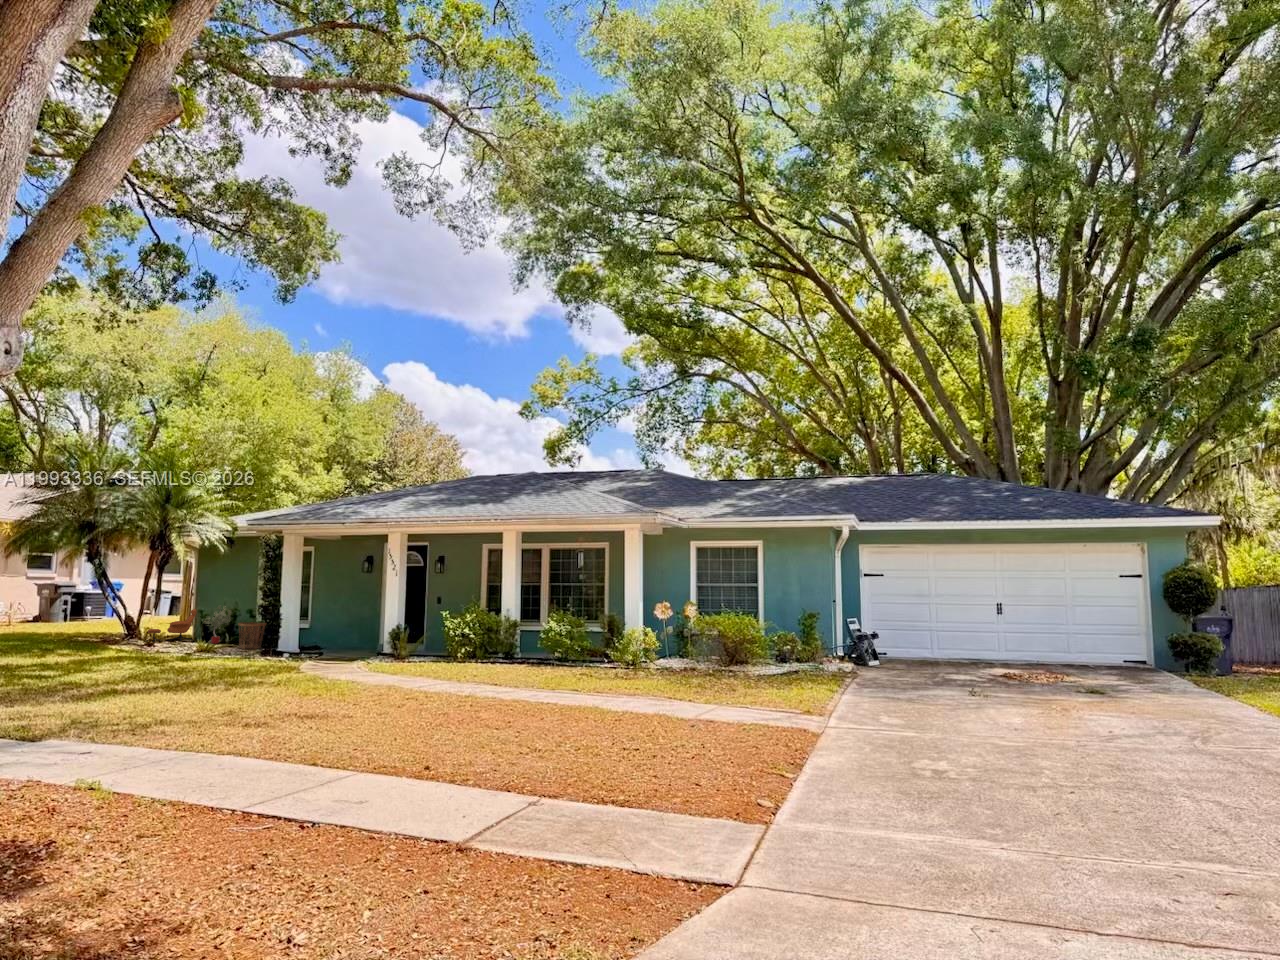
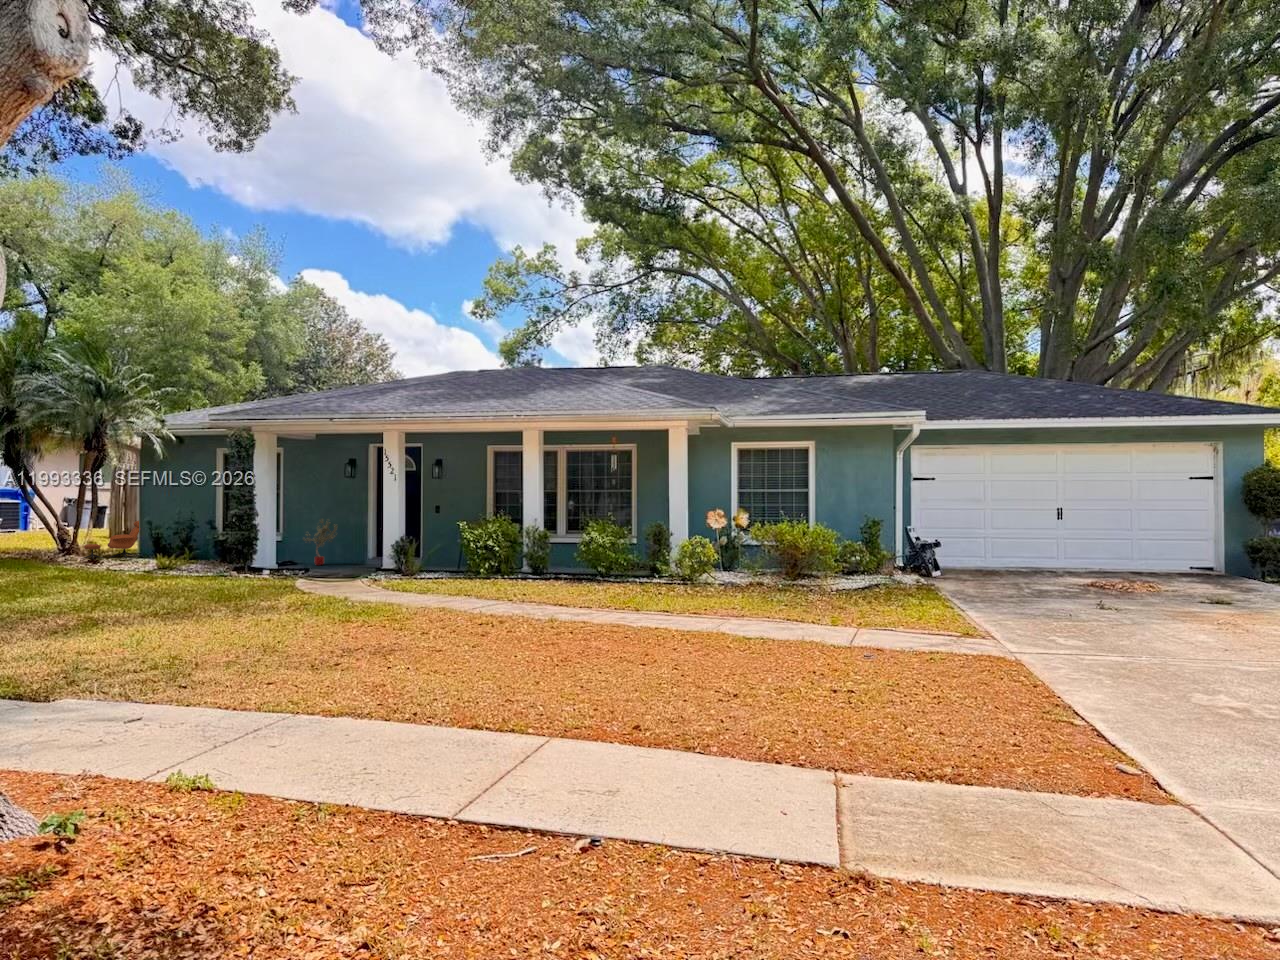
potted tree: present [204,605,231,644] -> present [303,519,337,565]
basket: present [238,622,266,649] -> none [203,535,237,566]

